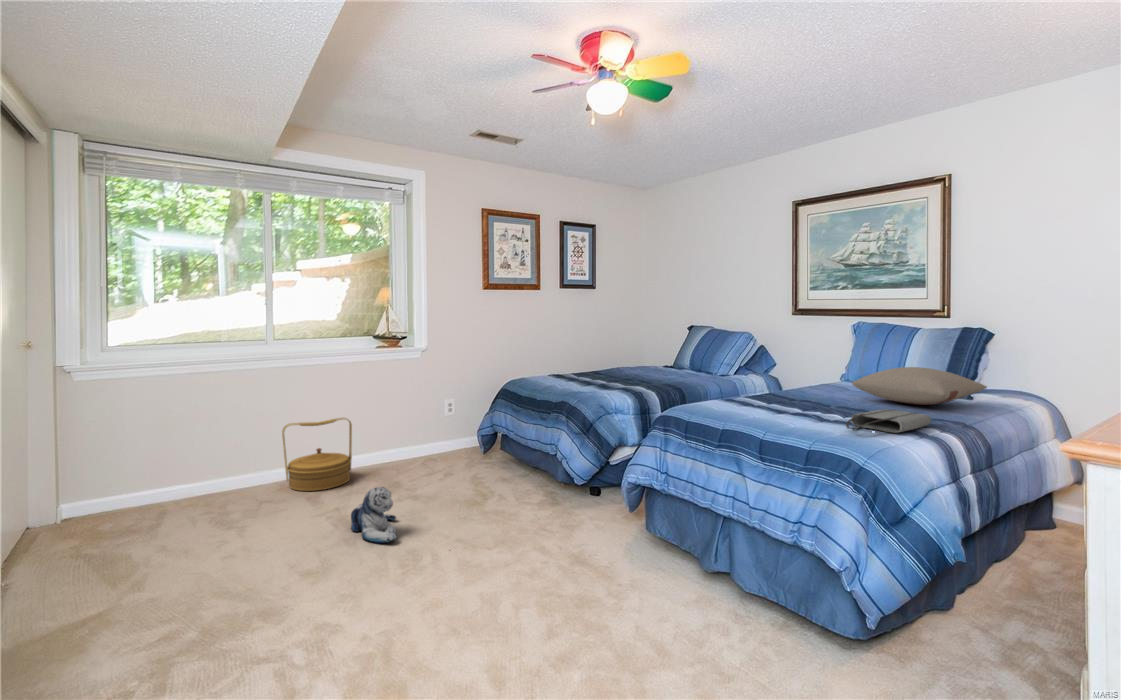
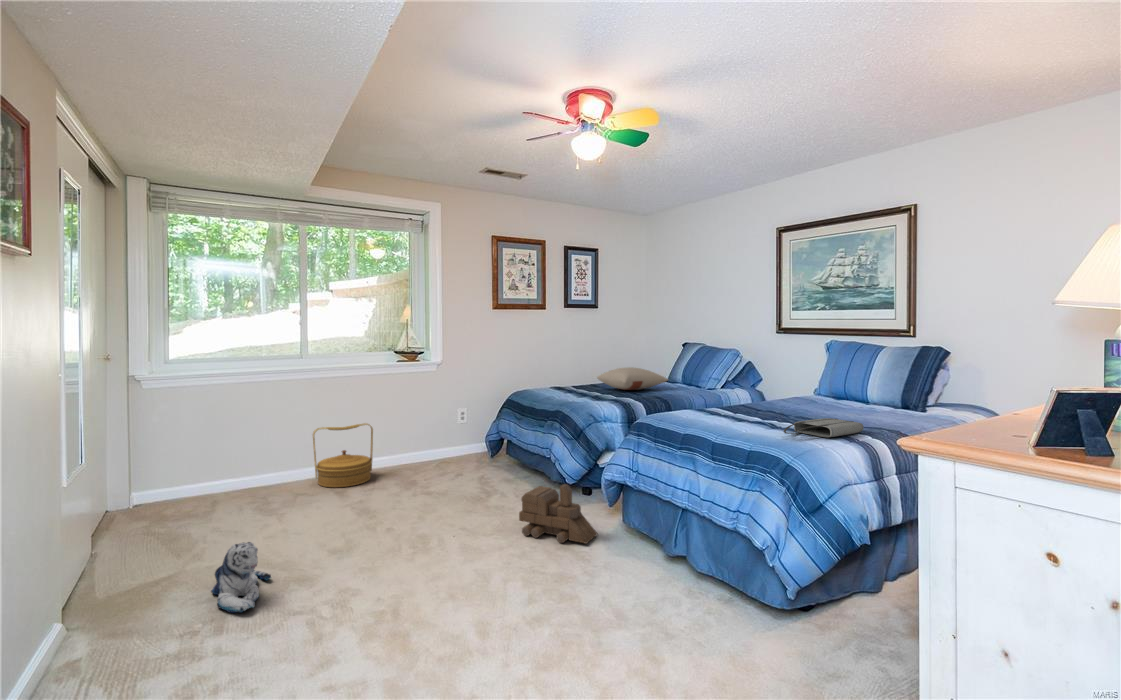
pillow: present [852,367,987,405] -> present [597,367,668,390]
plush toy: present [351,487,397,543] -> present [211,542,271,613]
toy train: none [527,487,618,557] -> present [519,484,597,543]

